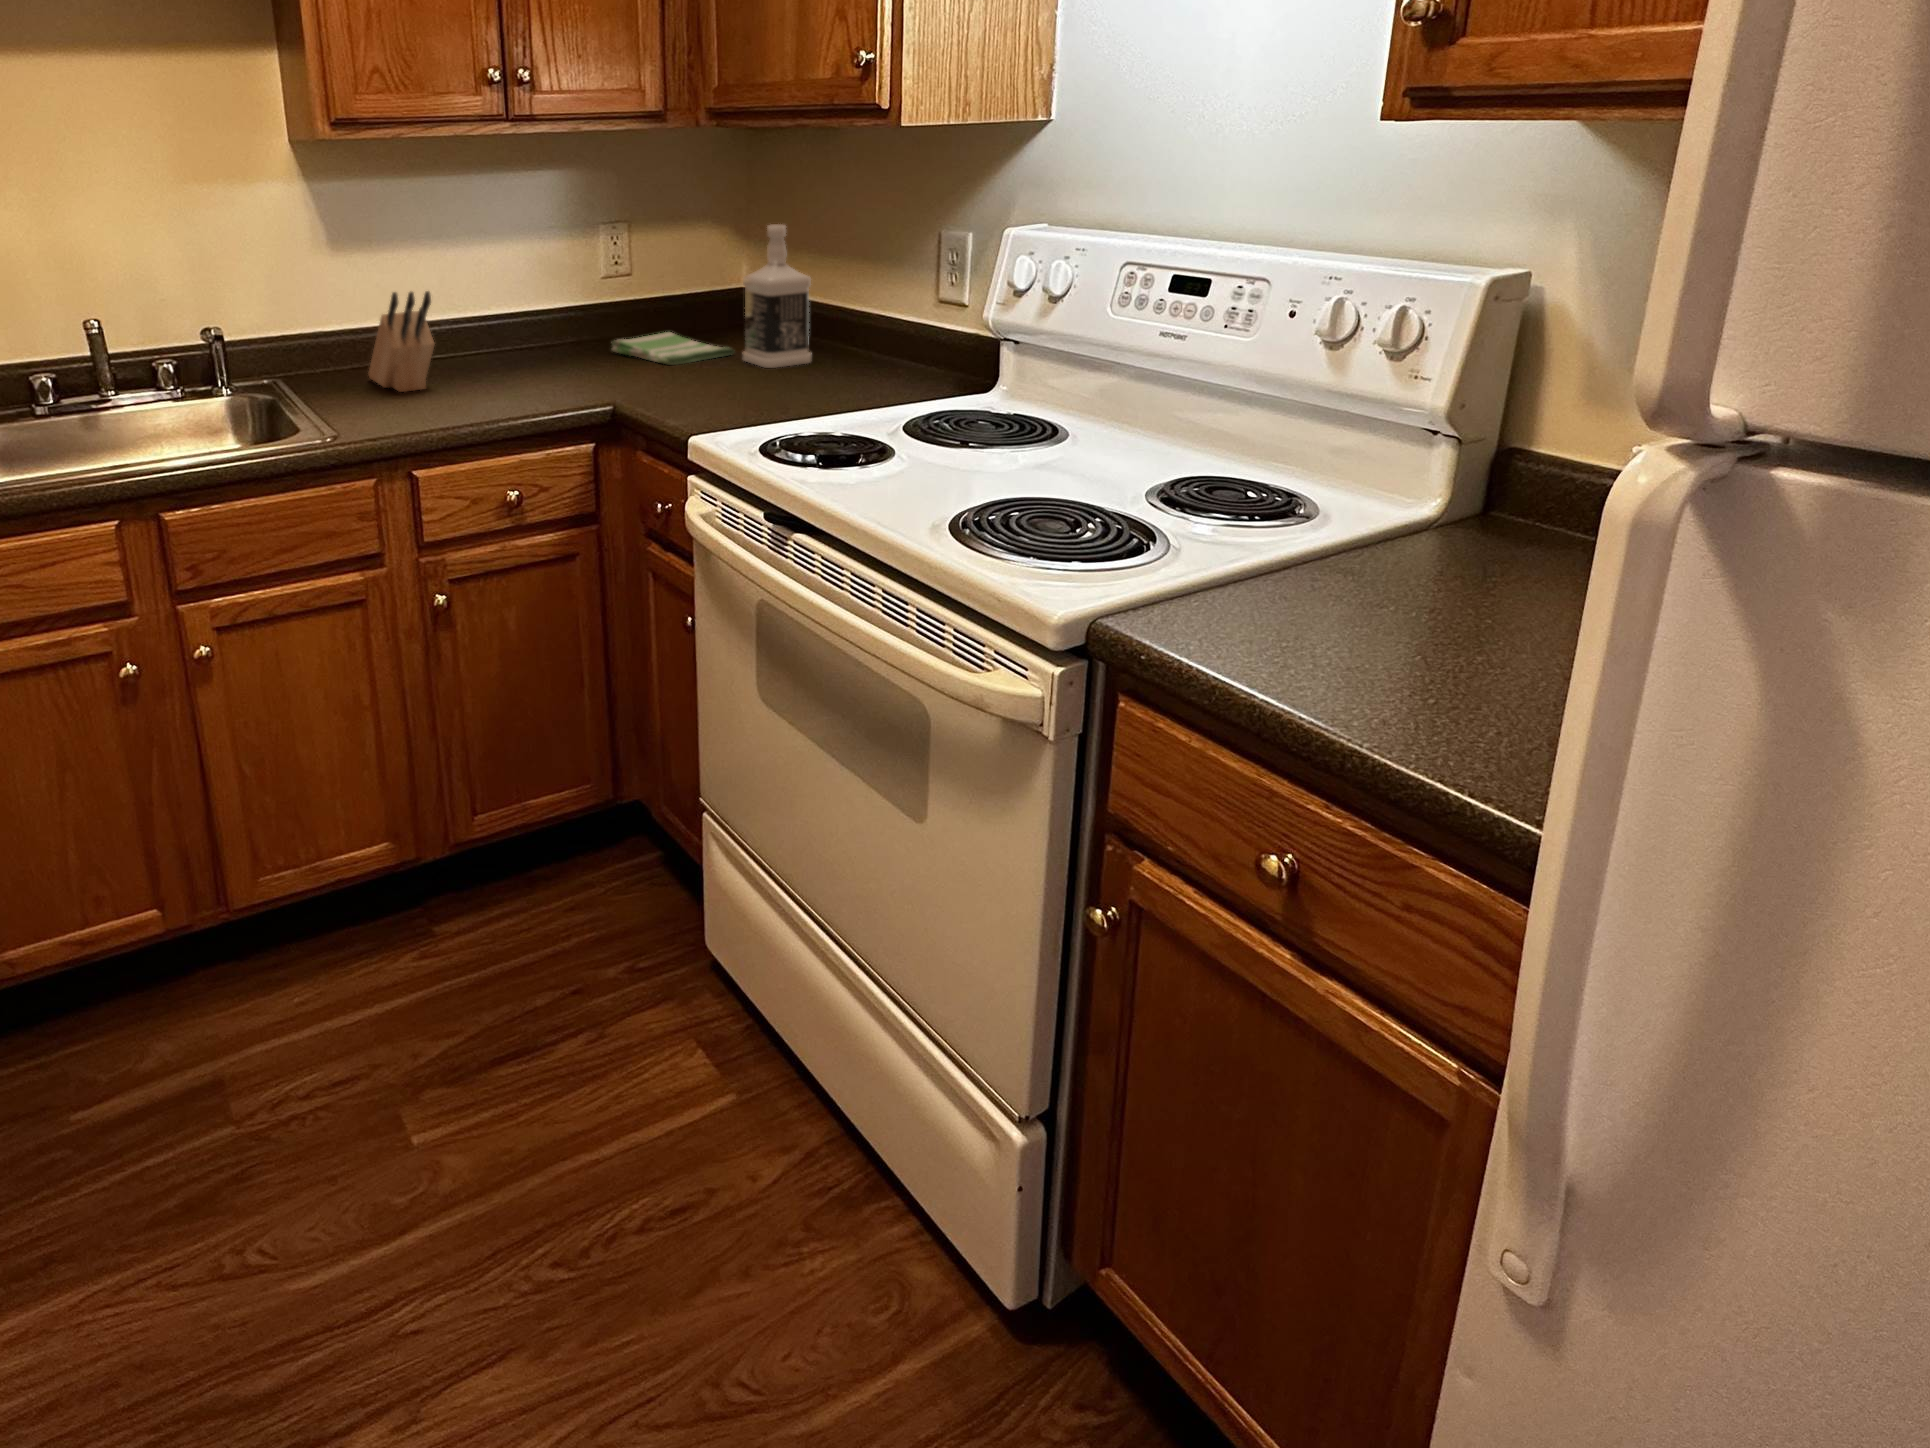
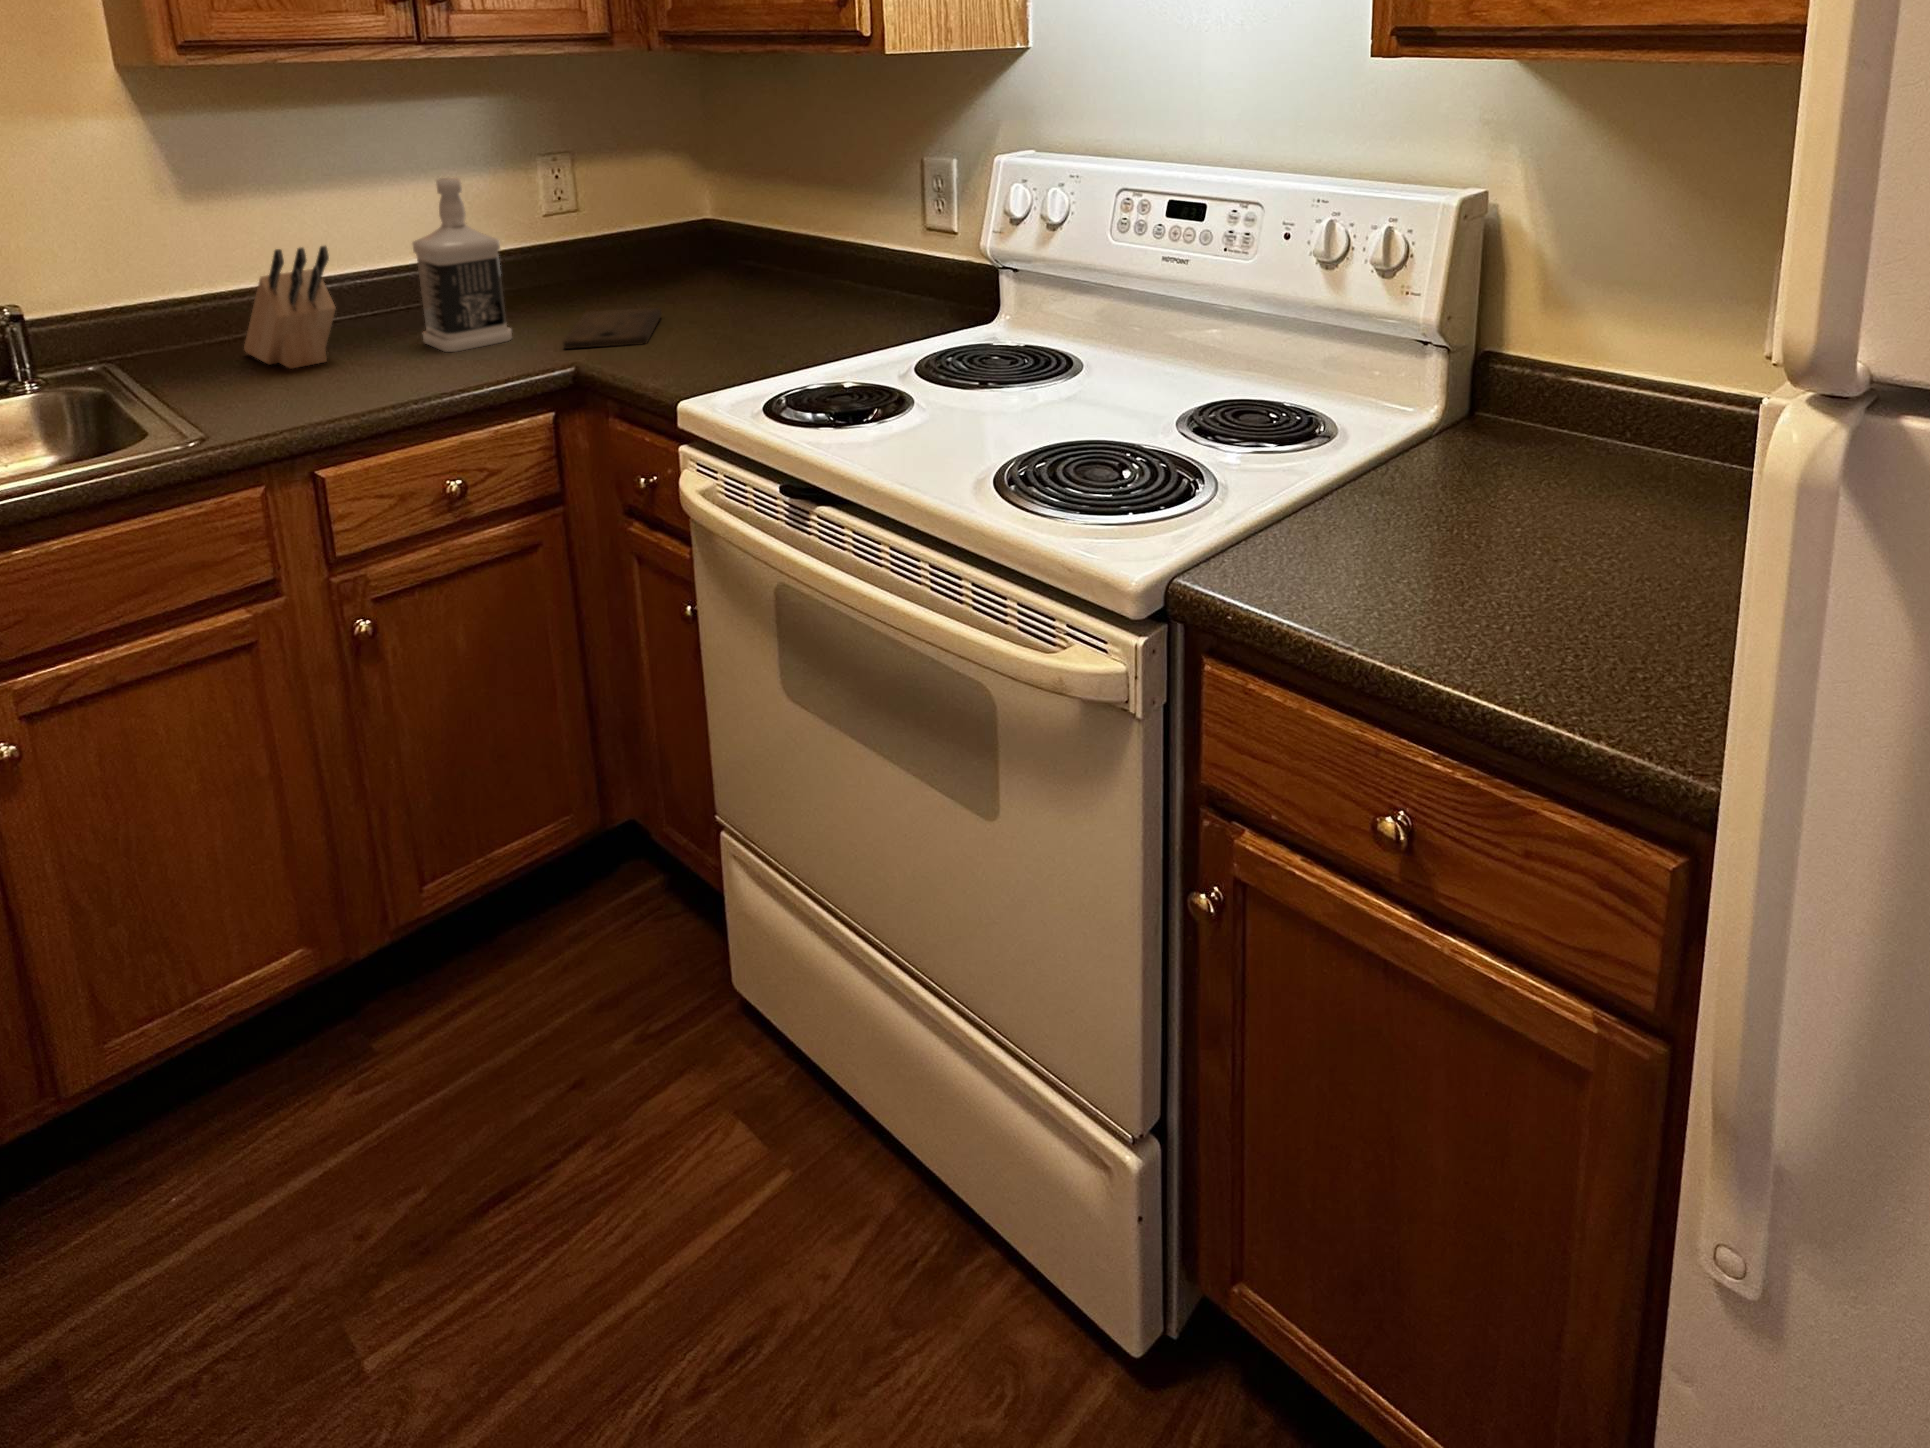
bottle: present [743,224,811,368] -> present [413,178,512,352]
dish towel: present [612,332,734,365] -> none [558,272,704,311]
cutting board: none [608,363,693,392] -> present [563,308,661,349]

